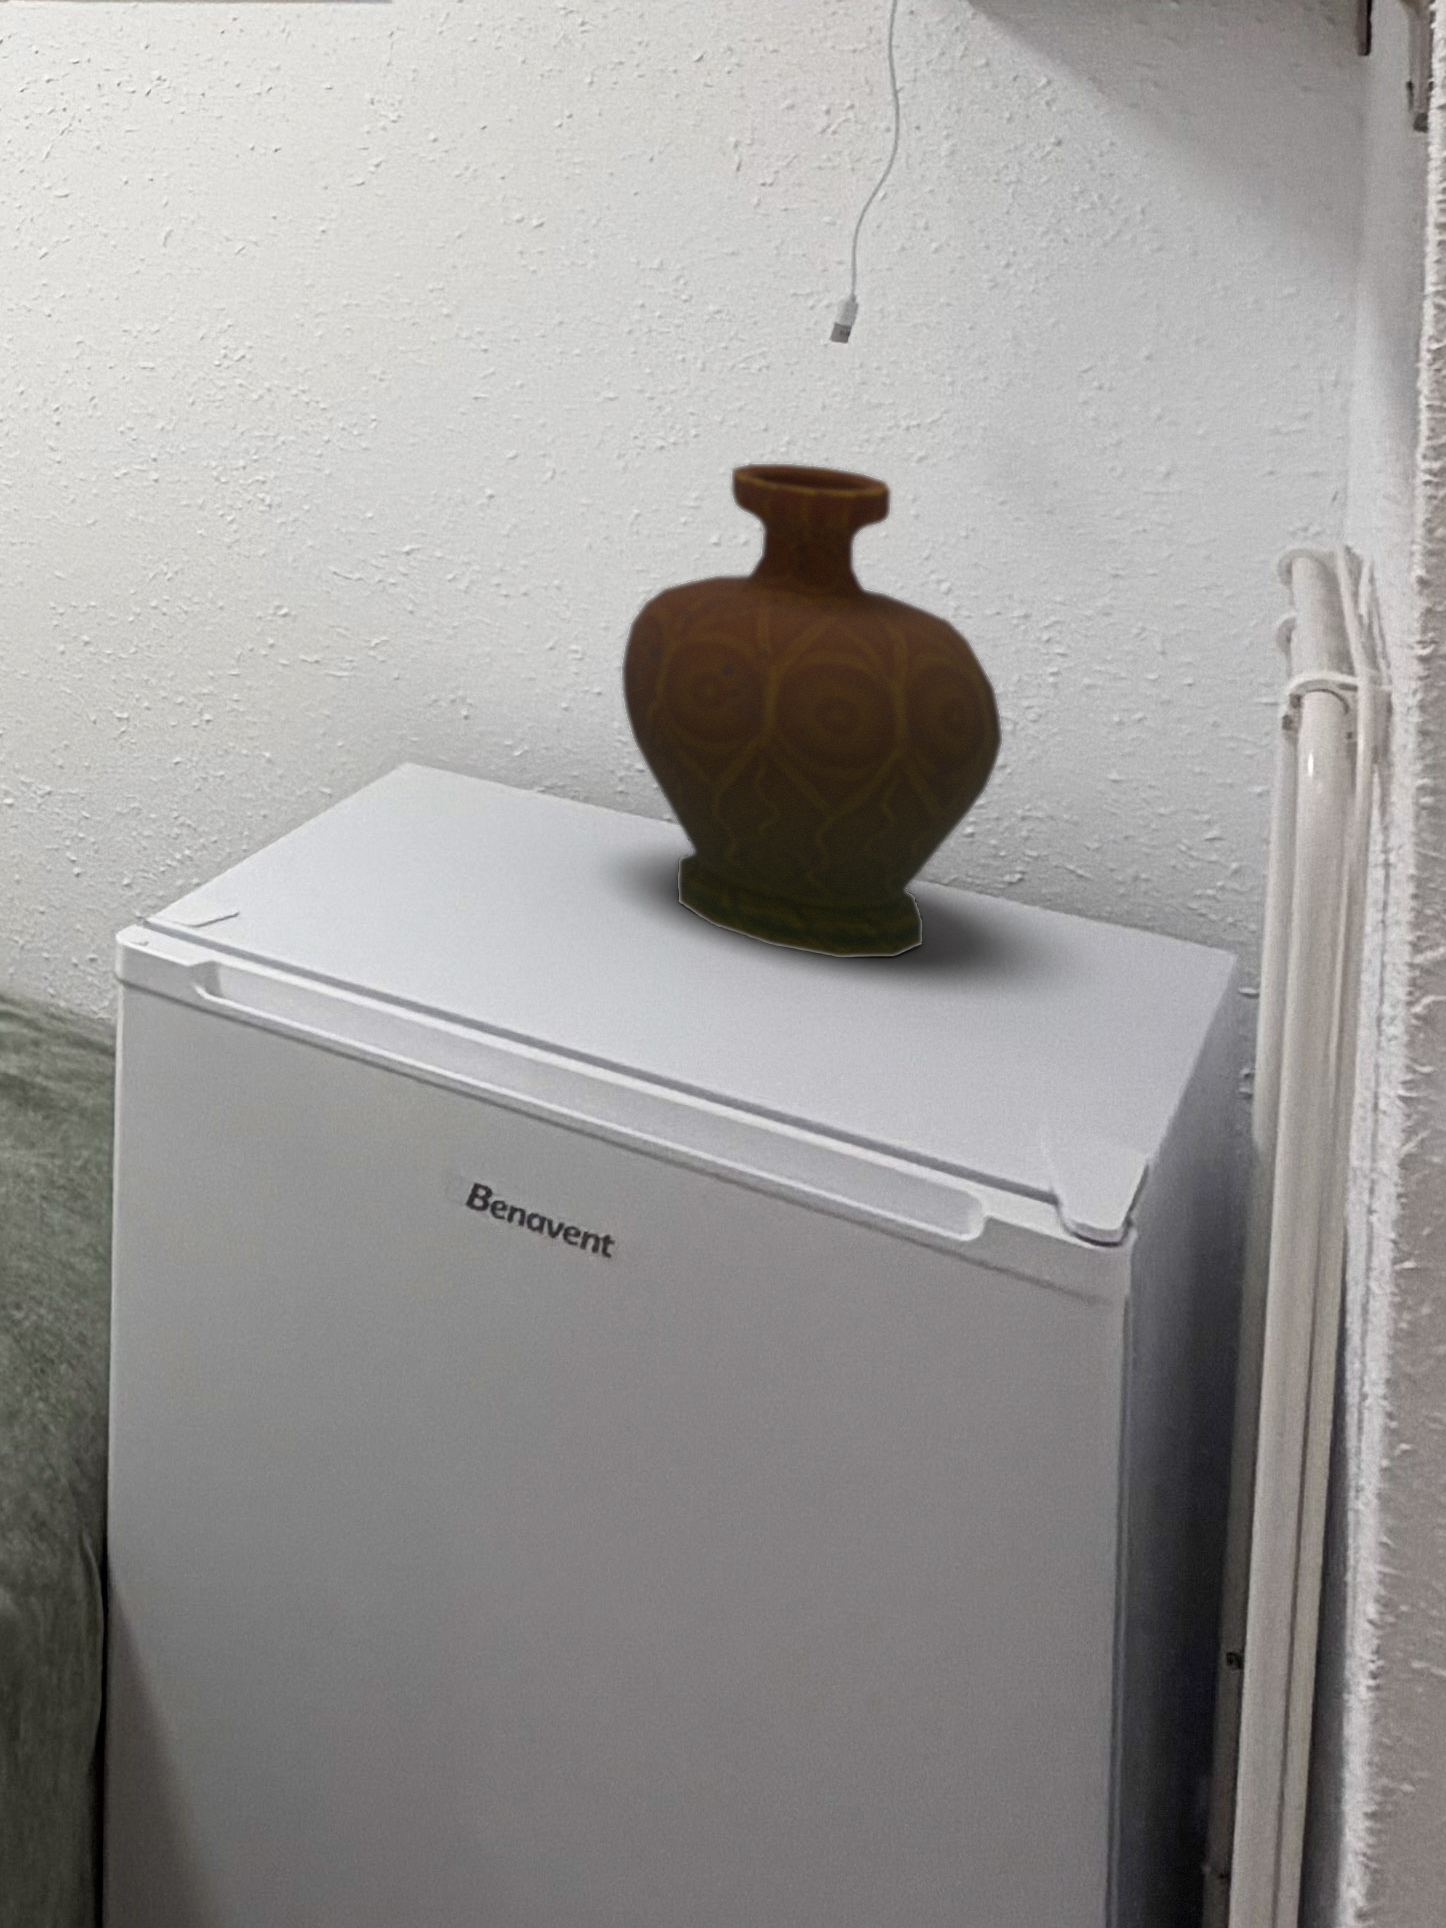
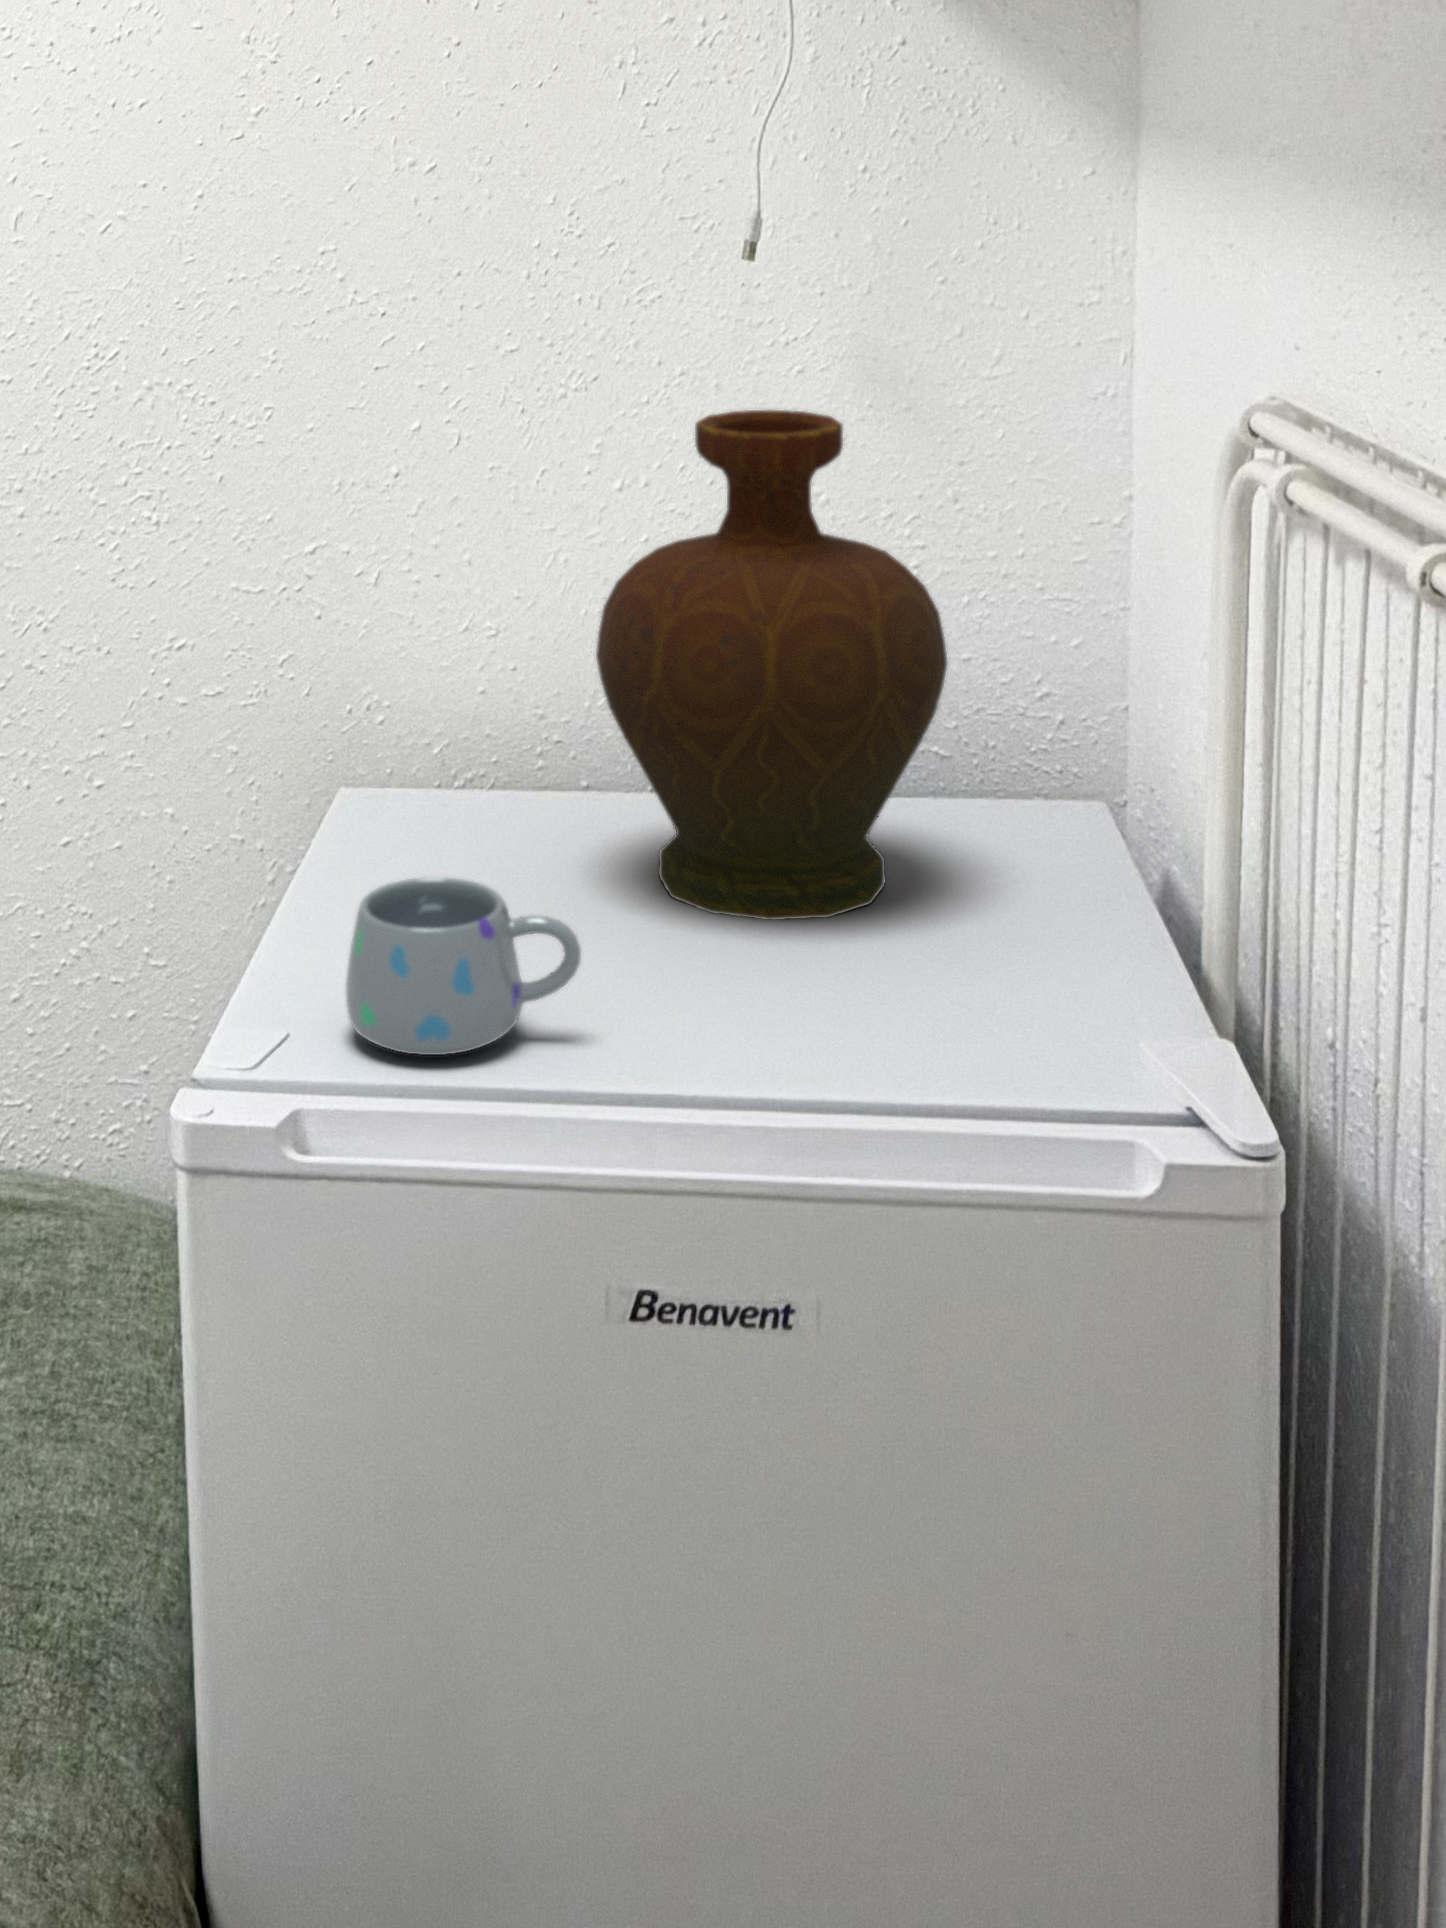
mug: none [291,815,509,971] -> present [346,877,581,1055]

